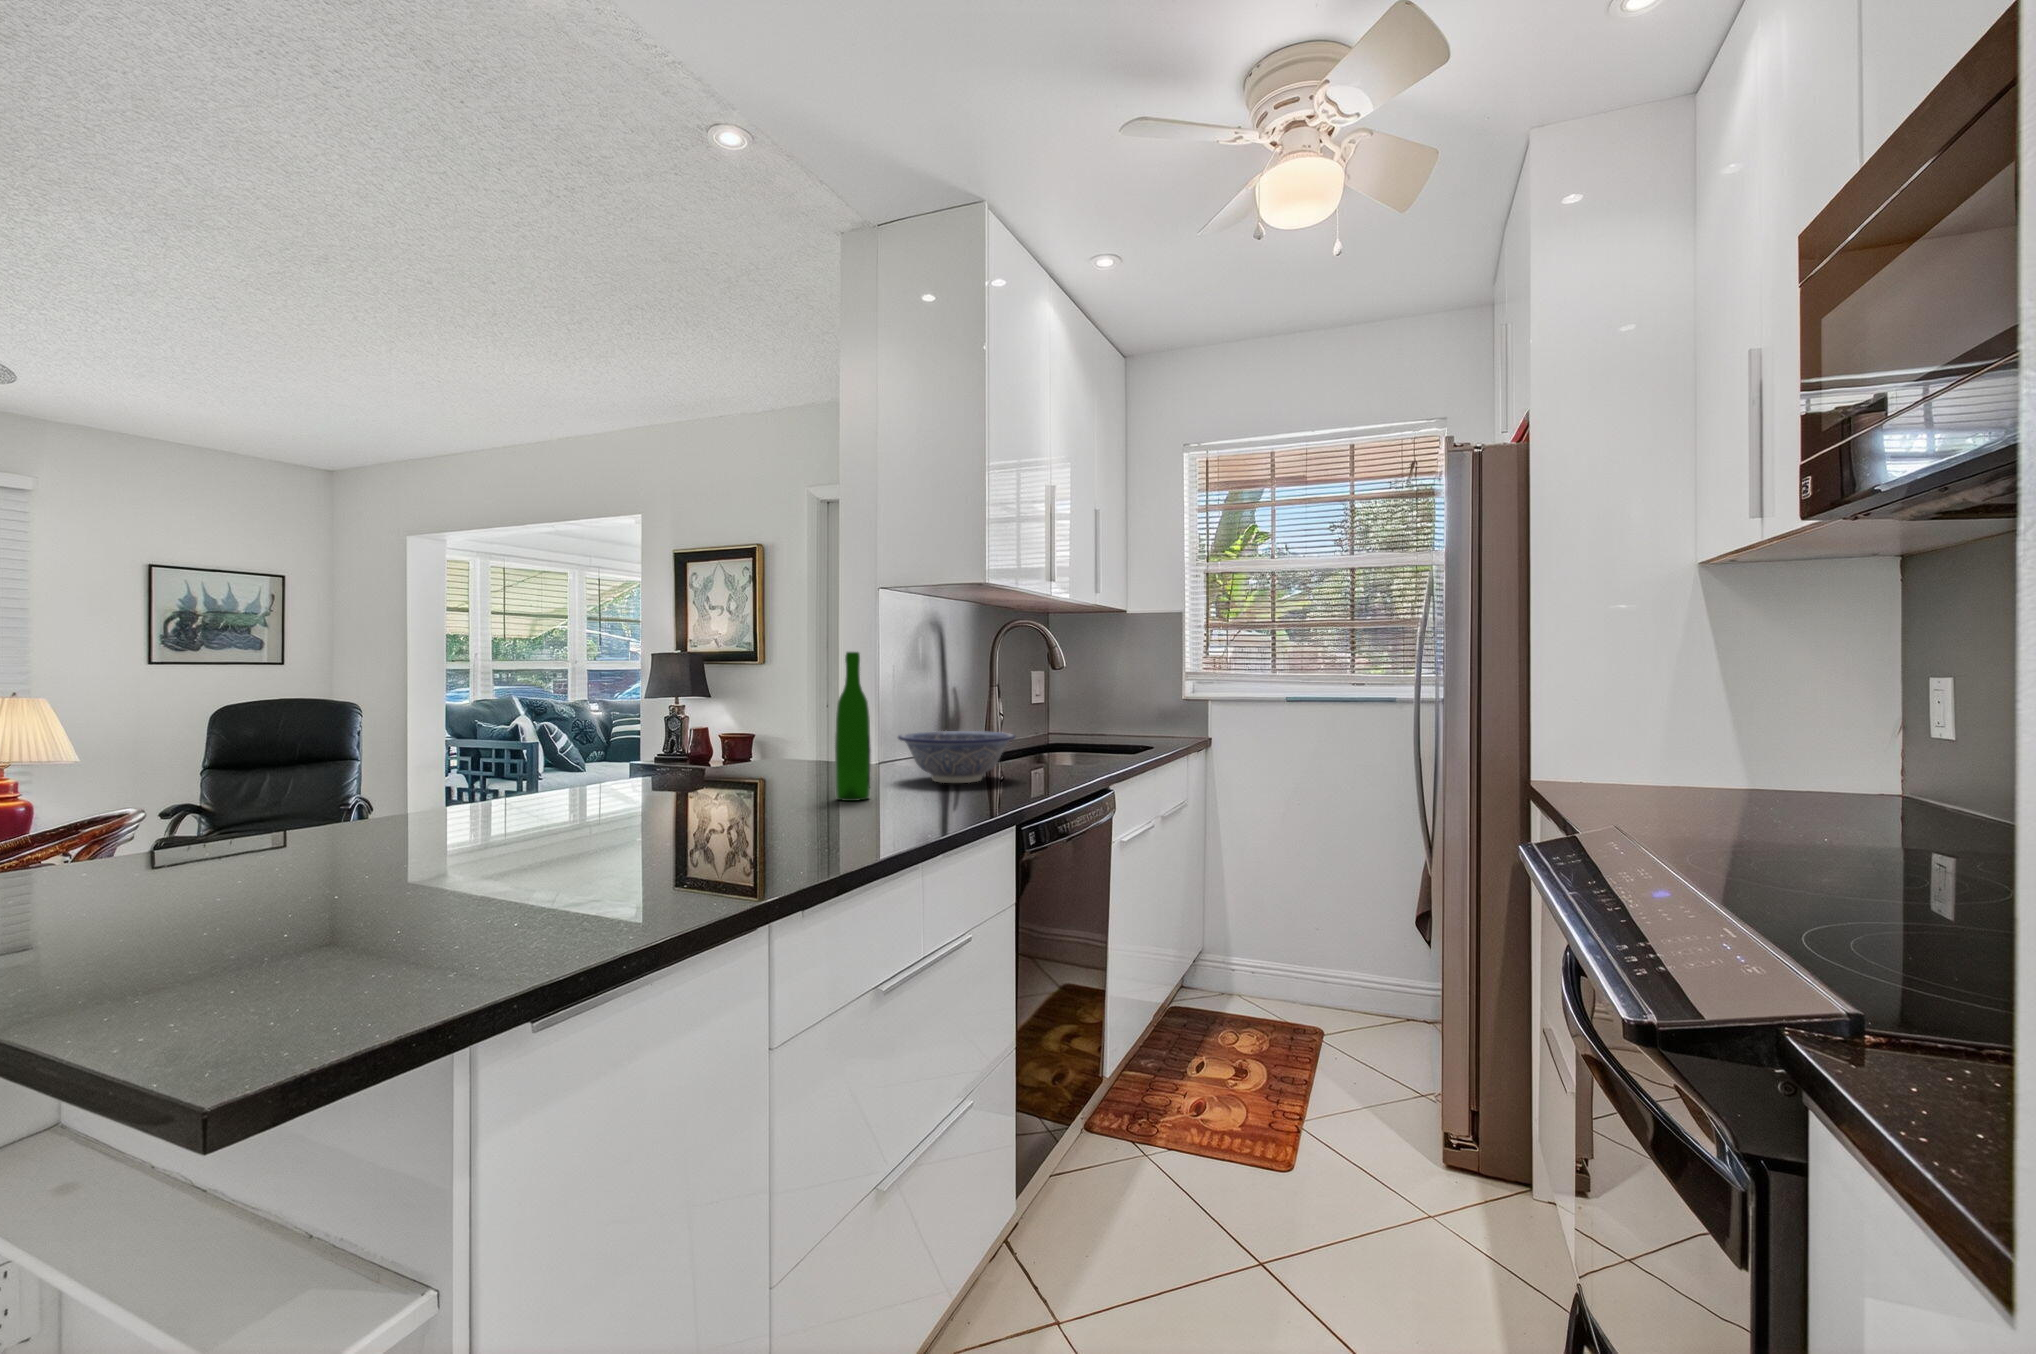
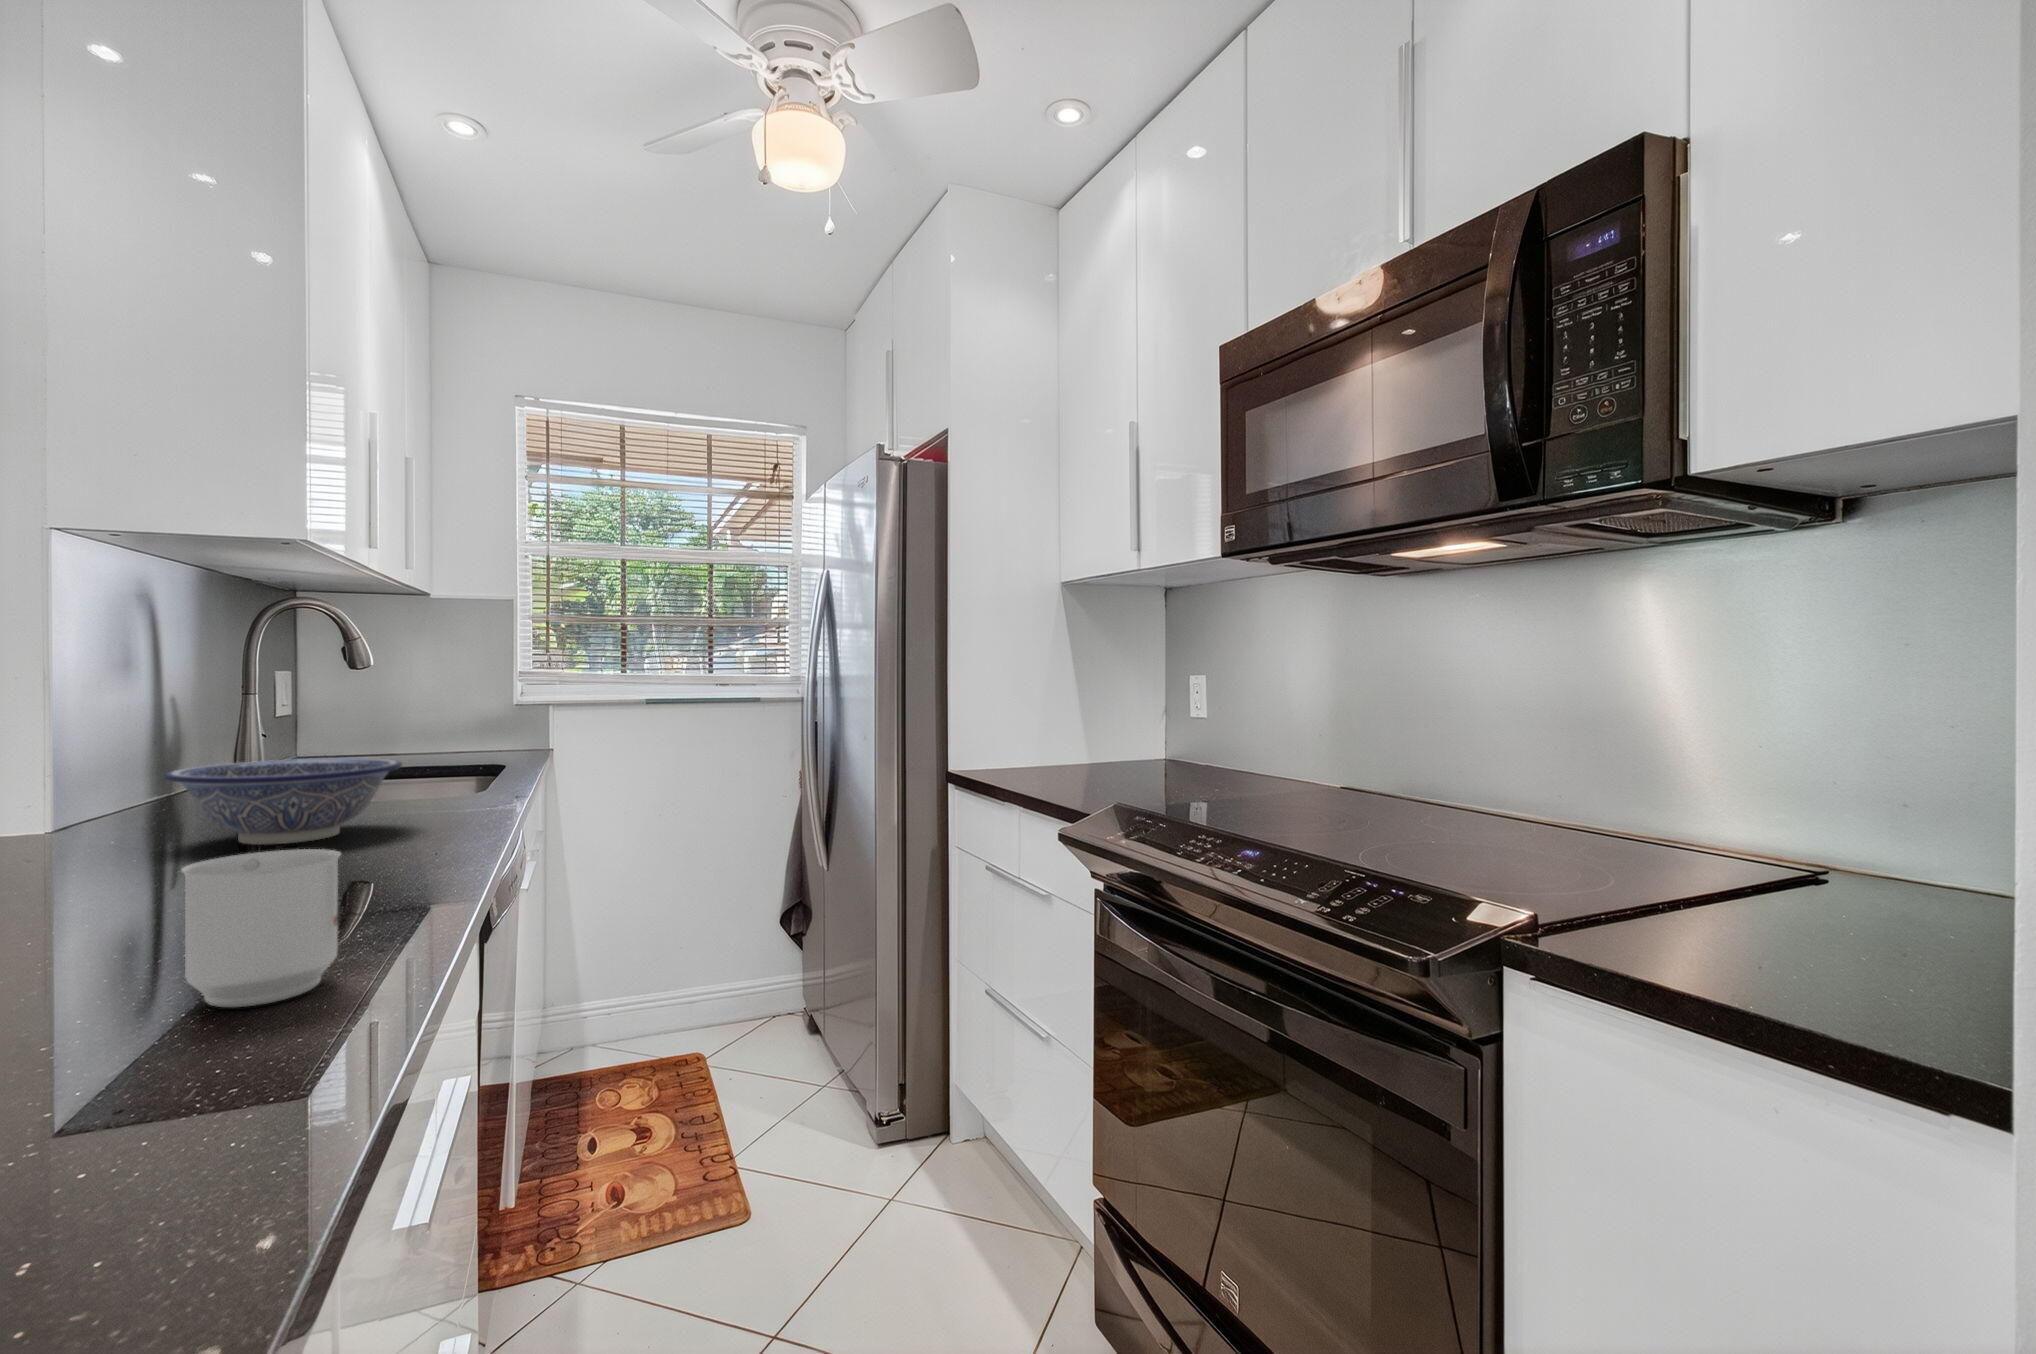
wine bottle: present [835,652,871,801] -> none [93,629,178,900]
mug: none [773,775,841,854] -> present [182,849,341,1007]

